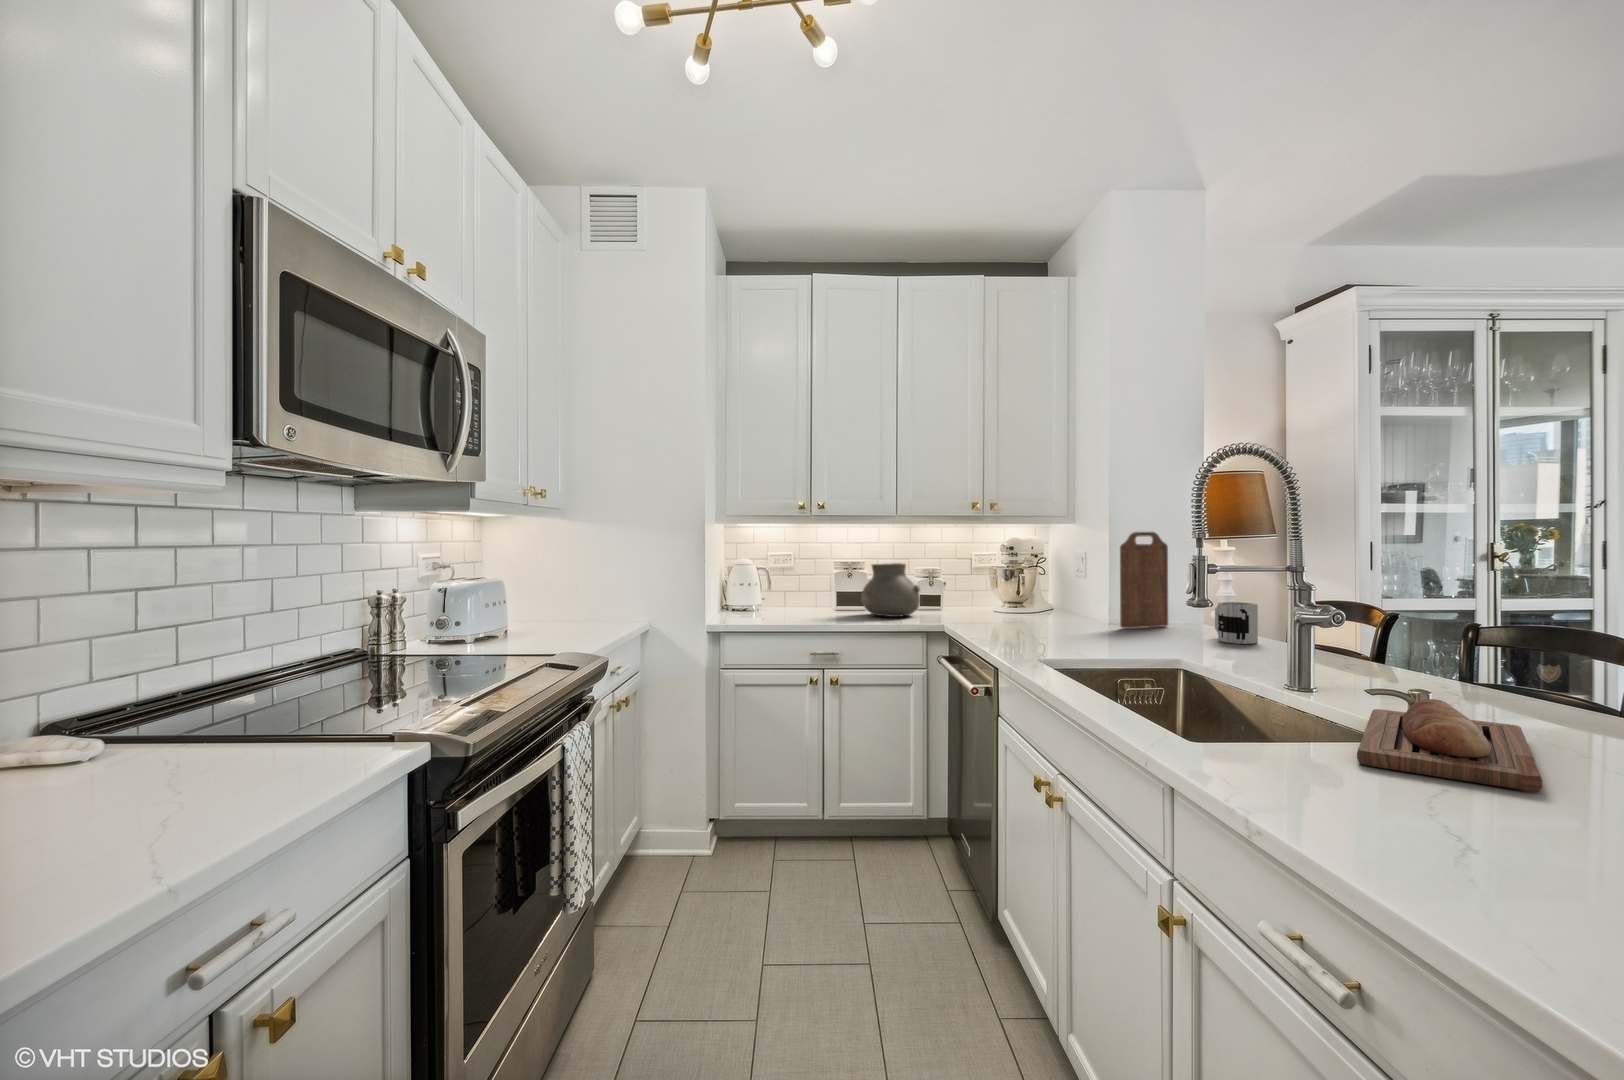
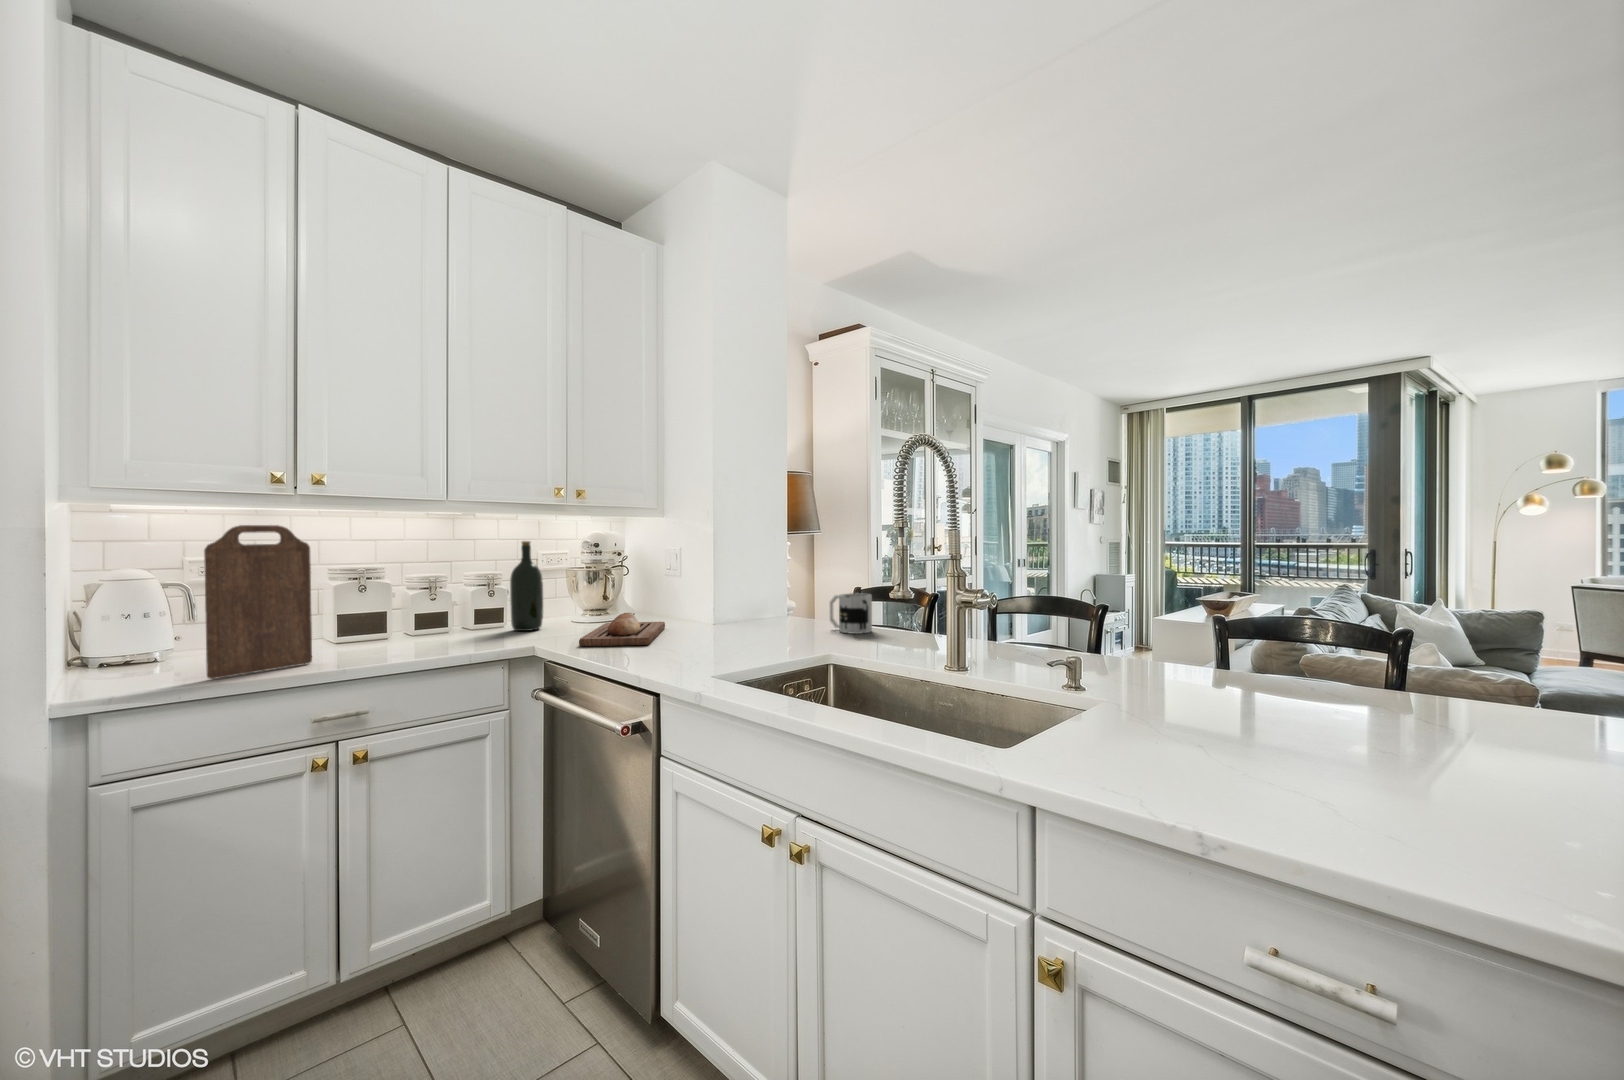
cutting board: present [1120,532,1168,628] -> present [204,525,312,679]
wine bottle: none [943,544,967,615] -> present [510,541,543,631]
vase: present [861,563,920,617] -> none [389,568,486,644]
bread loaf: present [1357,699,1542,792] -> present [579,613,665,646]

